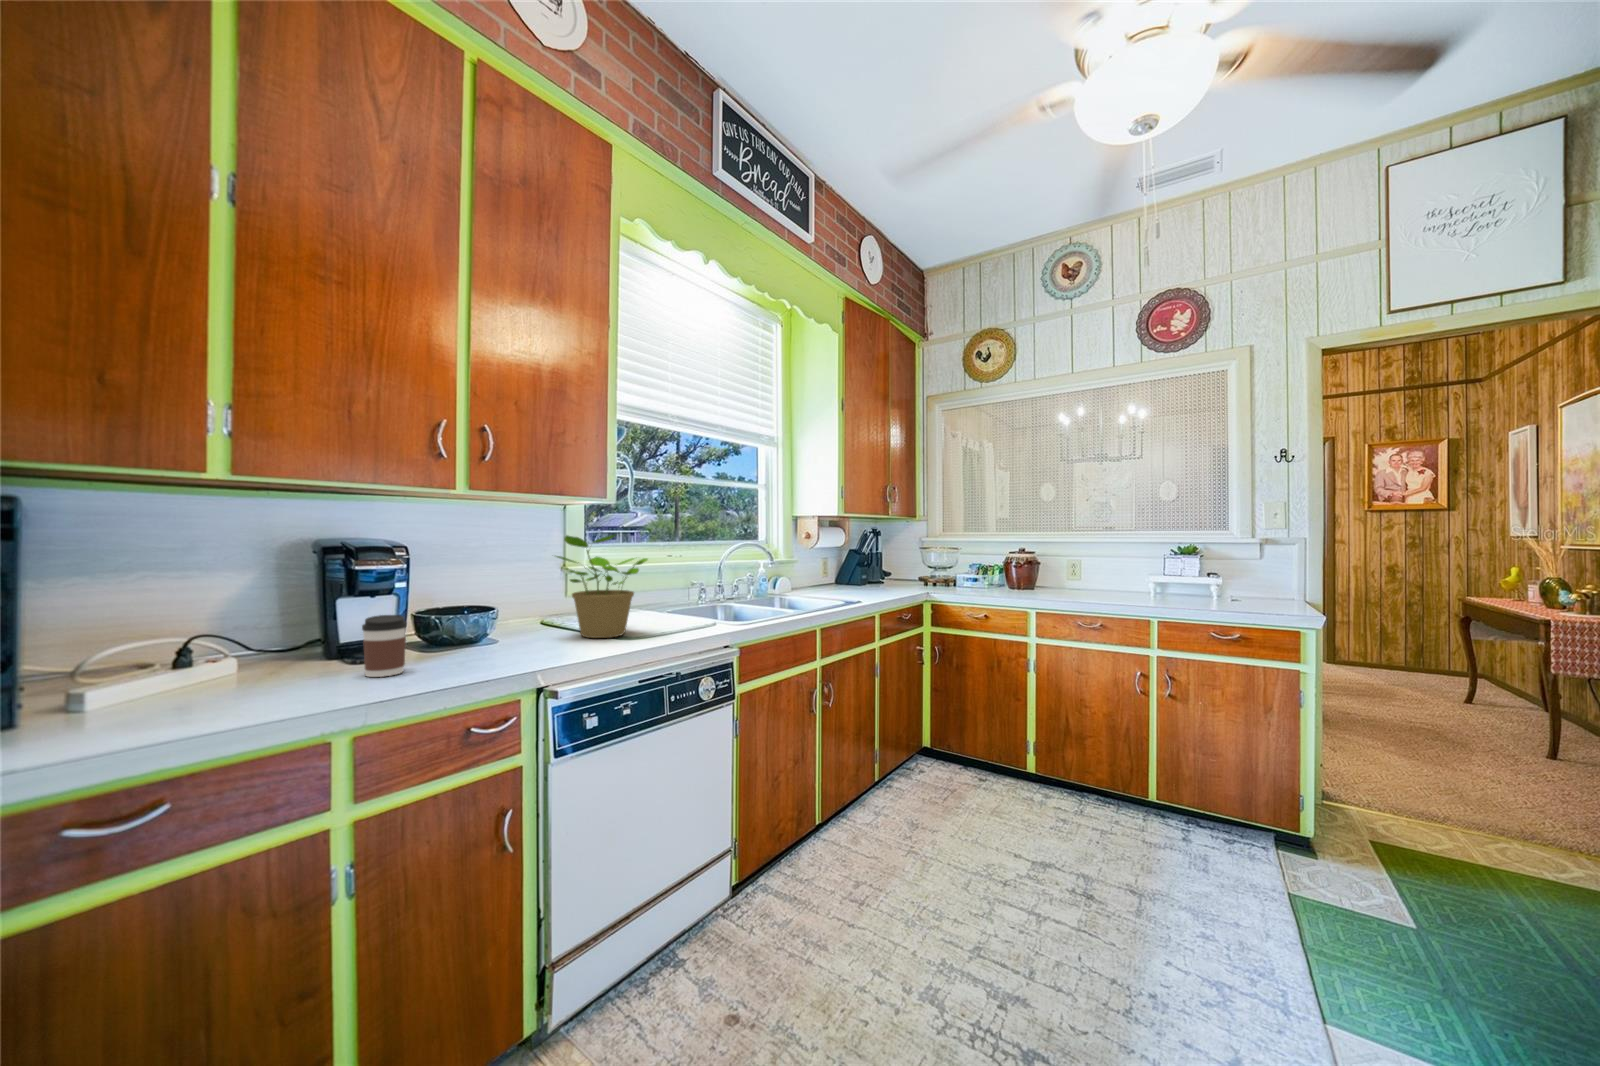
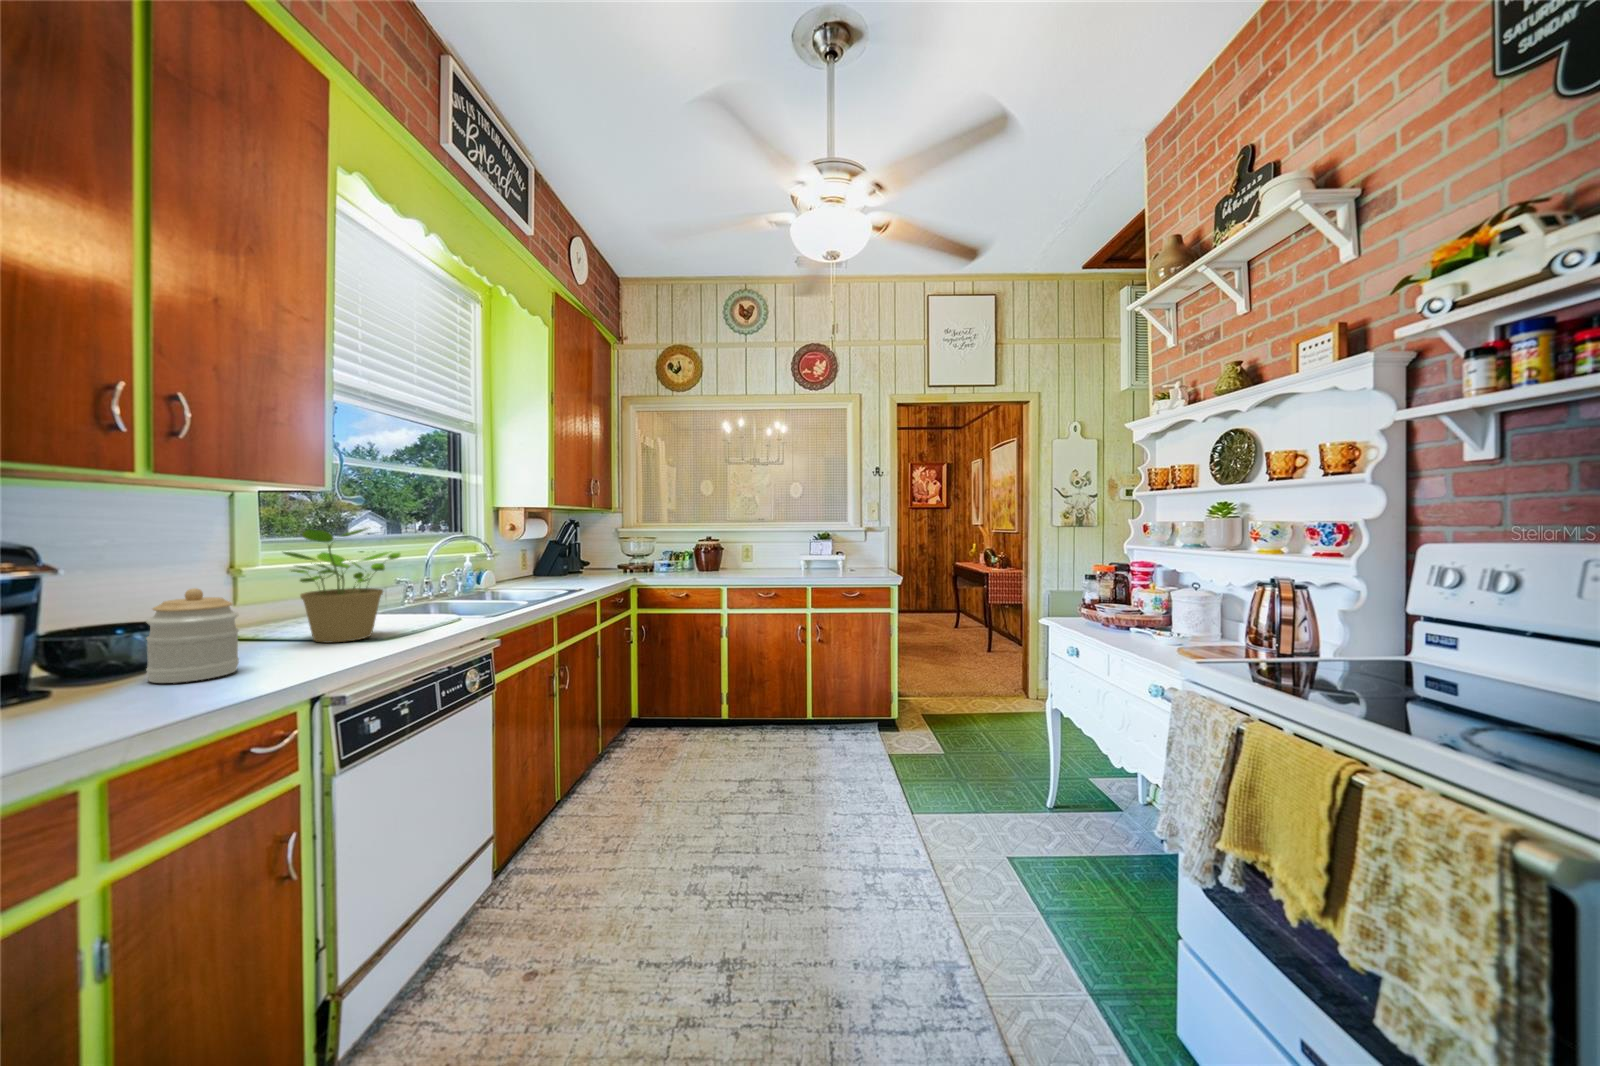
jar: none [439,584,500,661] -> present [146,588,239,683]
coffee cup: present [362,615,407,677] -> none [55,631,128,711]

